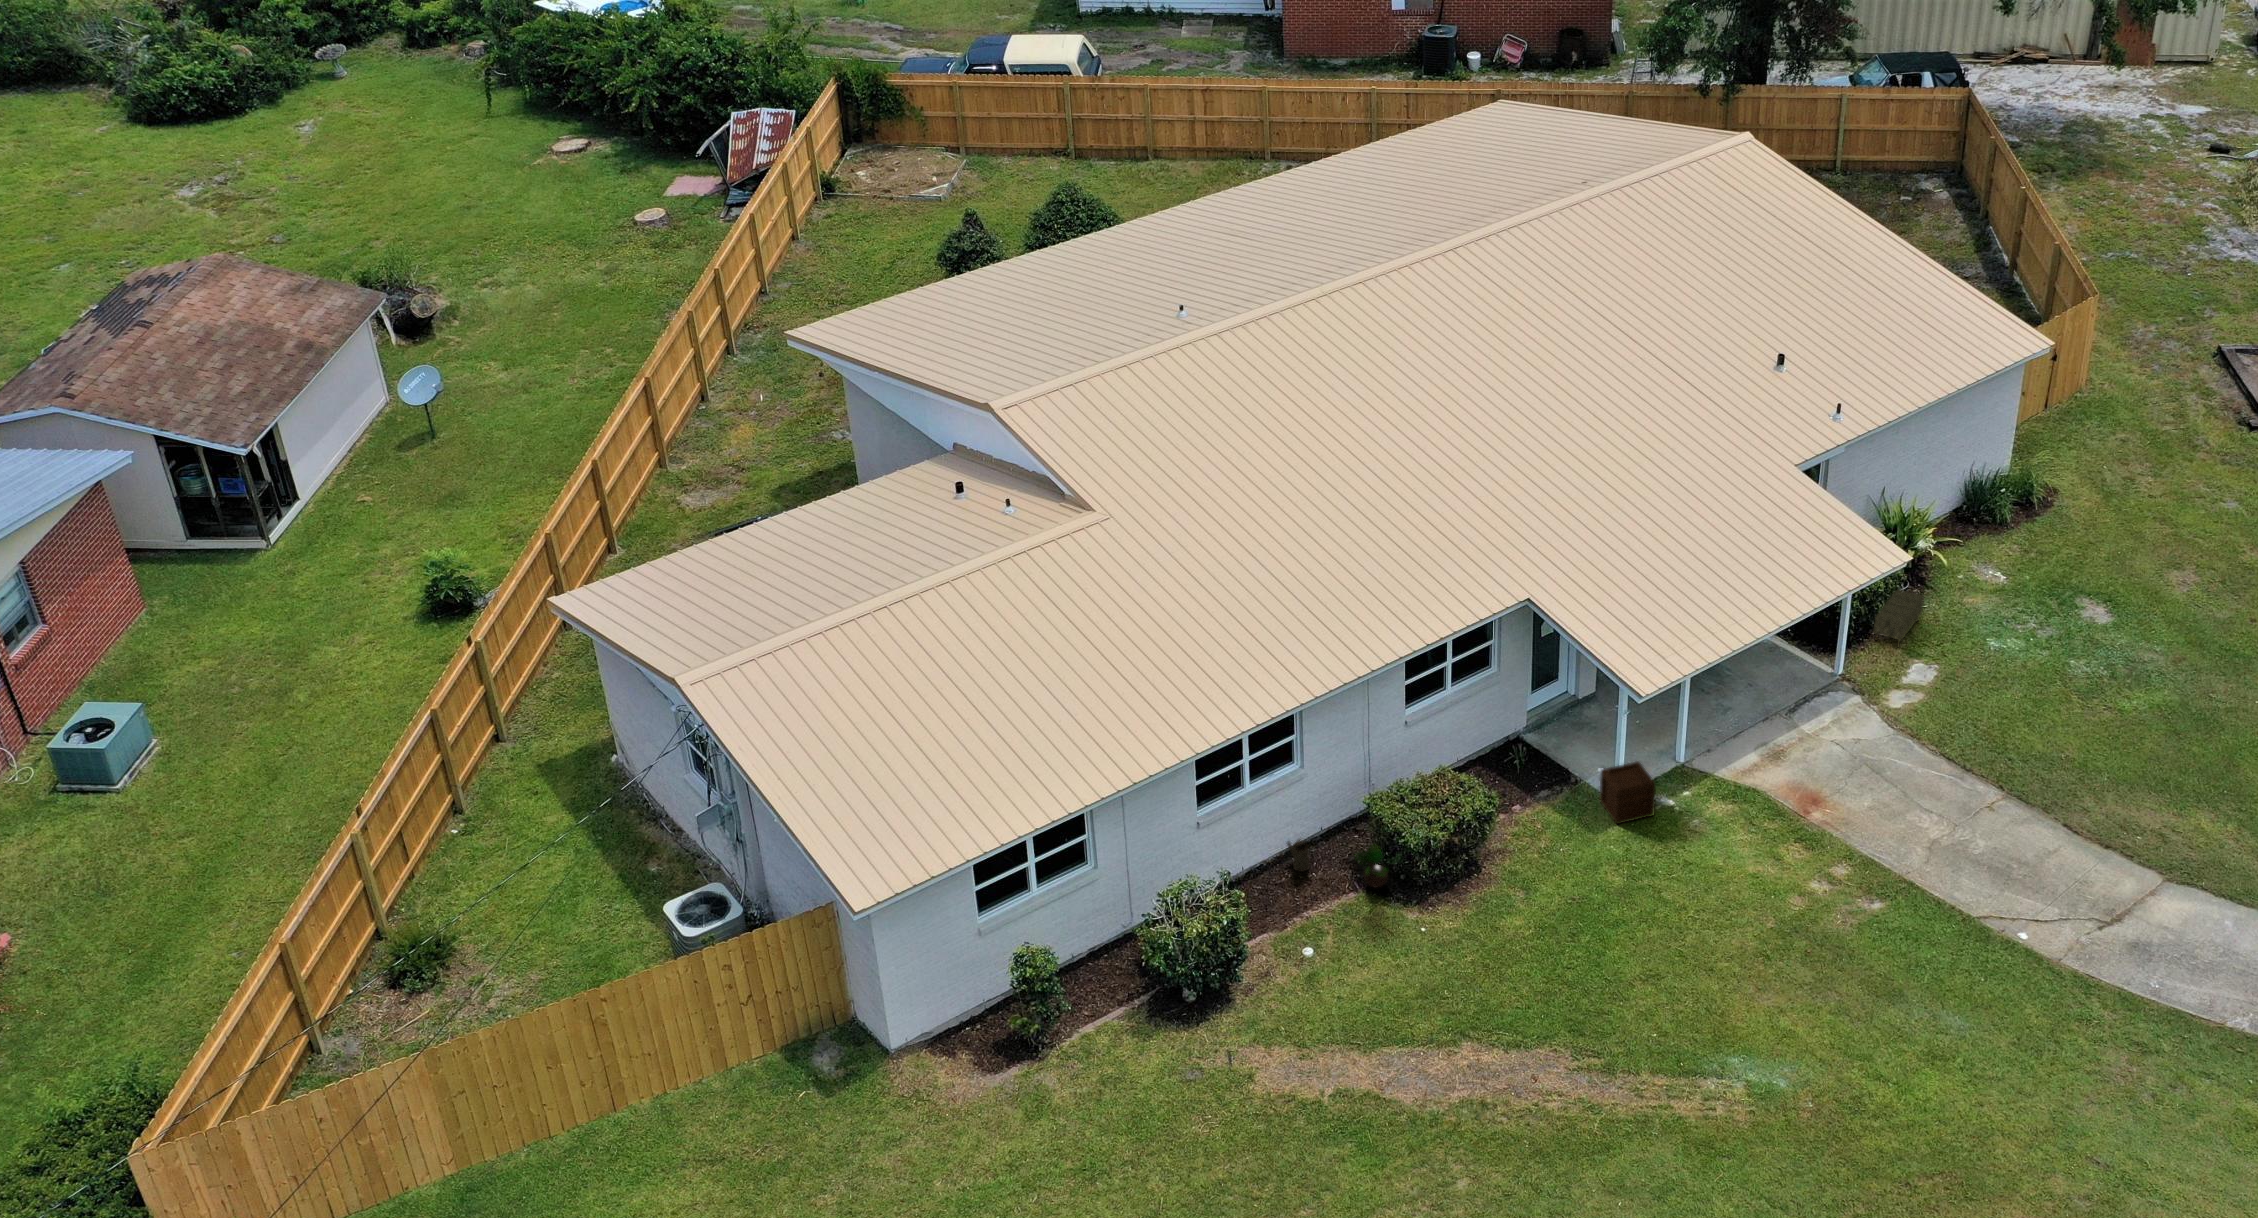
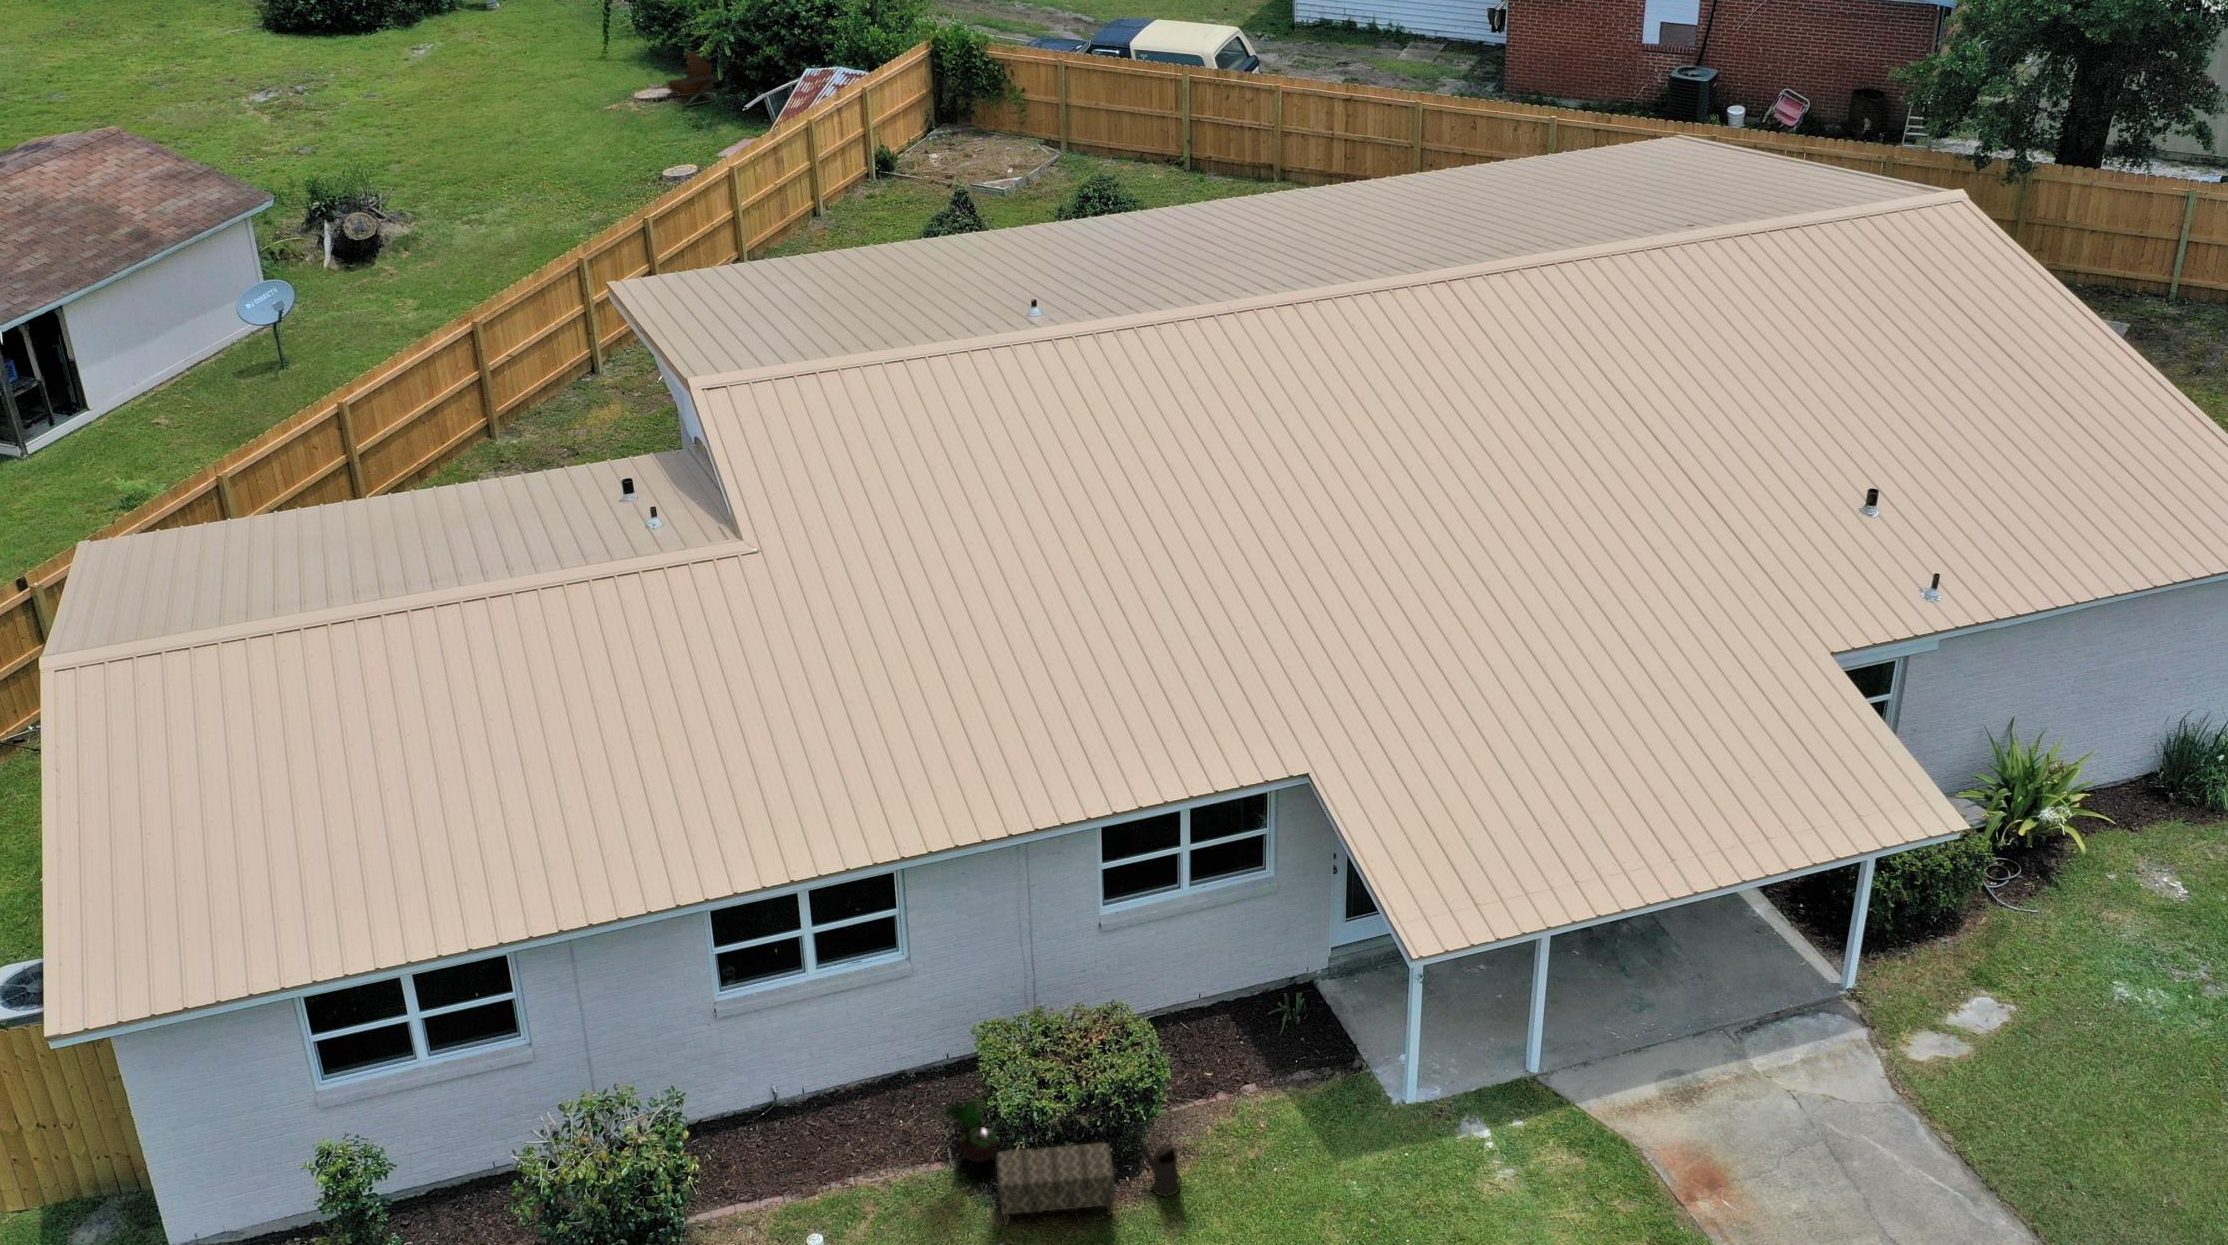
lounge chair: none [594,105,650,155] -> present [665,52,717,106]
bench: present [1874,590,1924,646] -> present [996,1143,1114,1225]
wooden crate: present [1599,762,1656,824] -> none [1378,1058,1452,1147]
watering can: present [1287,839,1310,872] -> present [1136,1133,1182,1196]

